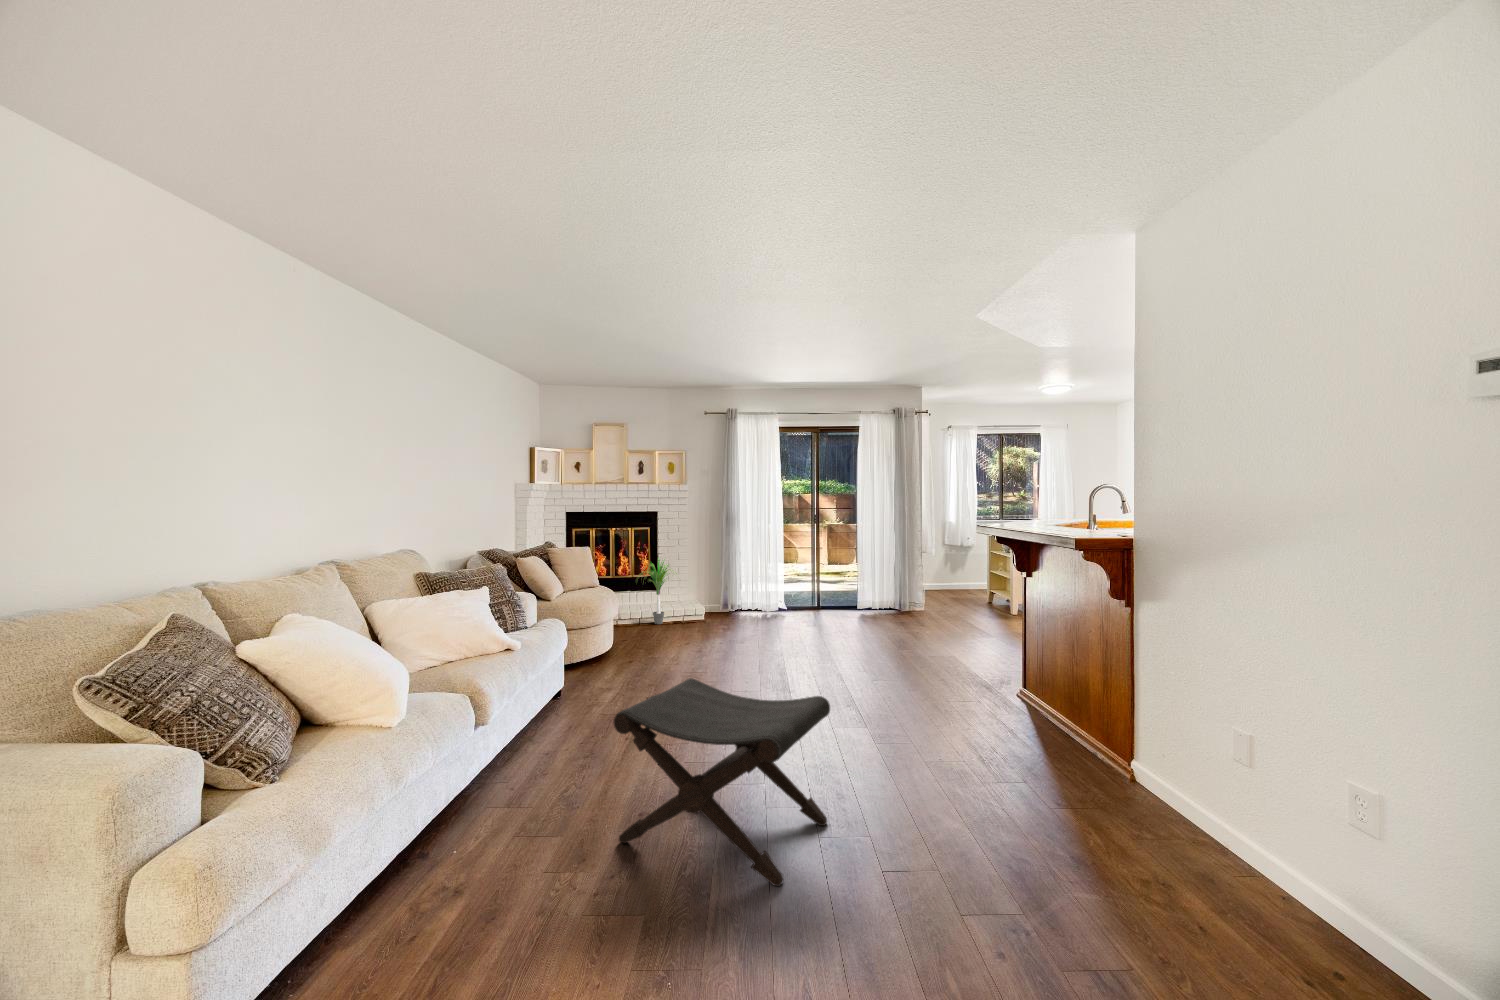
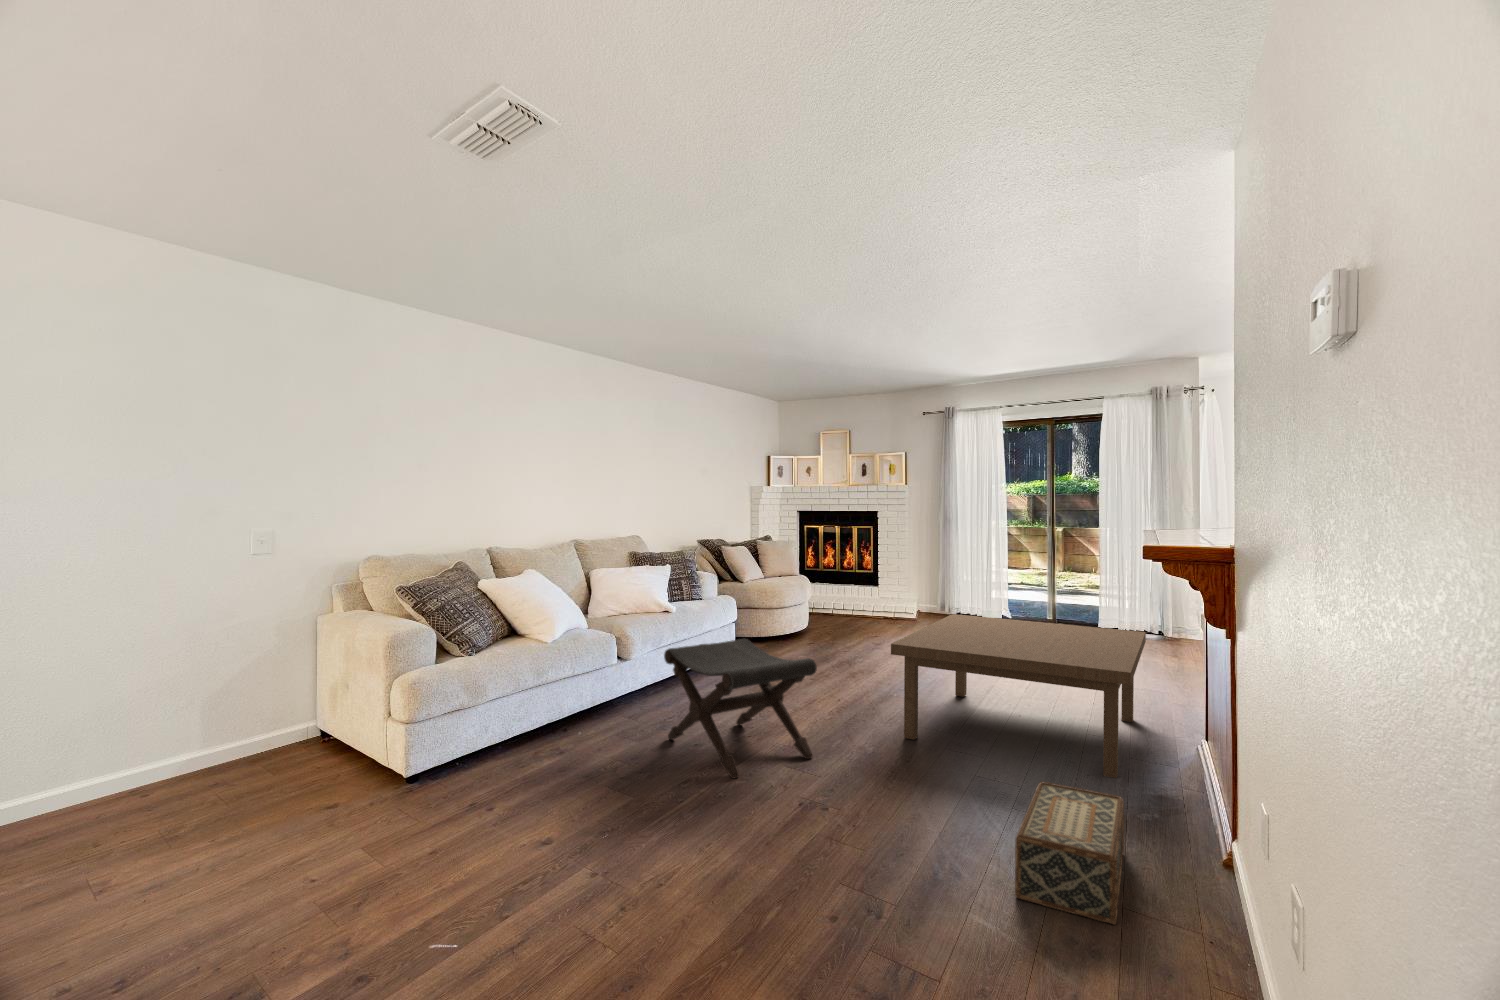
potted plant: present [647,560,670,624] -> none [850,550,894,617]
coffee table: none [843,617,1120,771] -> present [891,614,1146,778]
woven basket: none [1154,803,1379,967] -> present [1015,782,1124,924]

